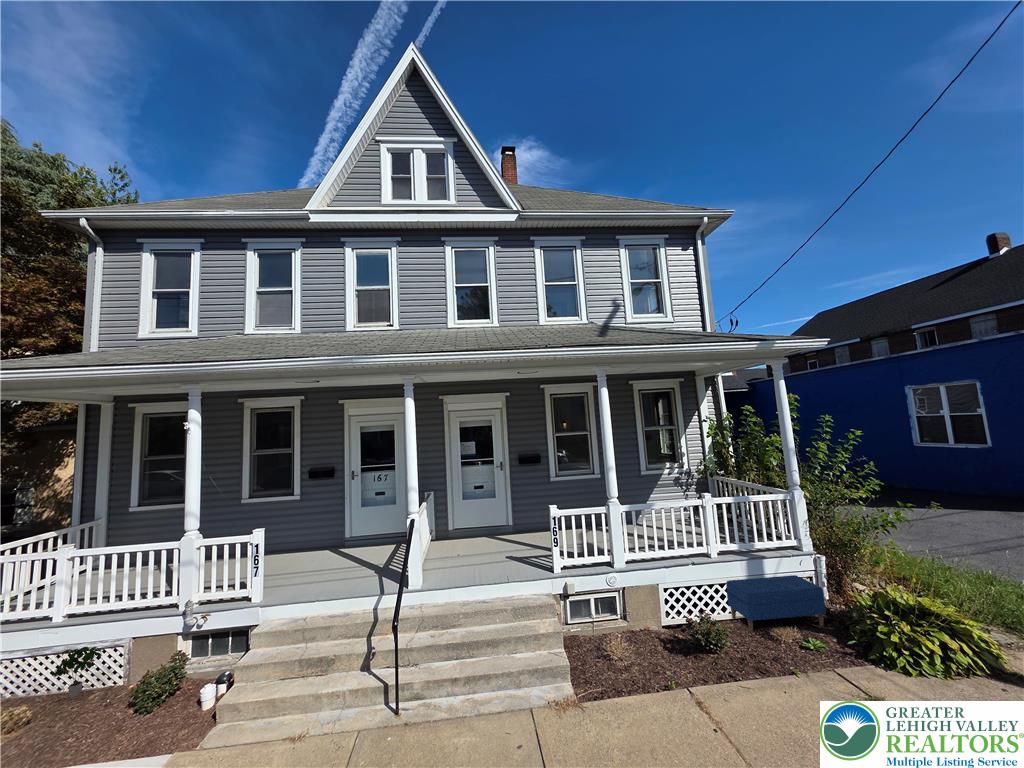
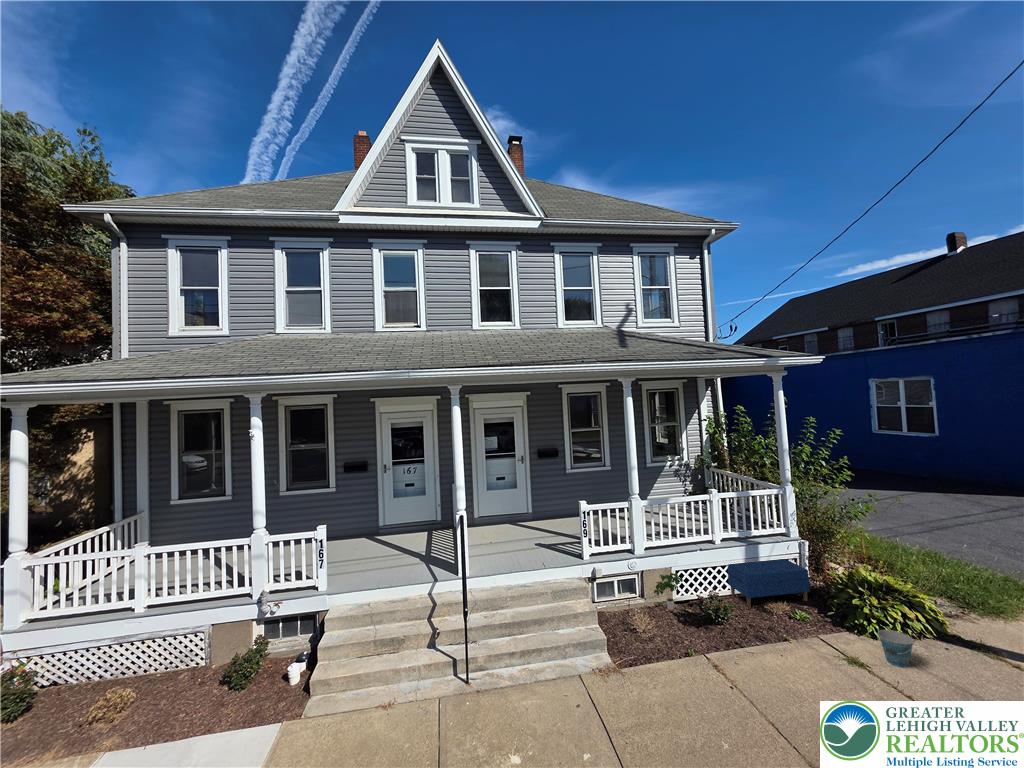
potted plant: present [52,647,102,698] -> present [654,573,683,610]
bucket: none [908,662,955,713] -> present [878,630,913,667]

